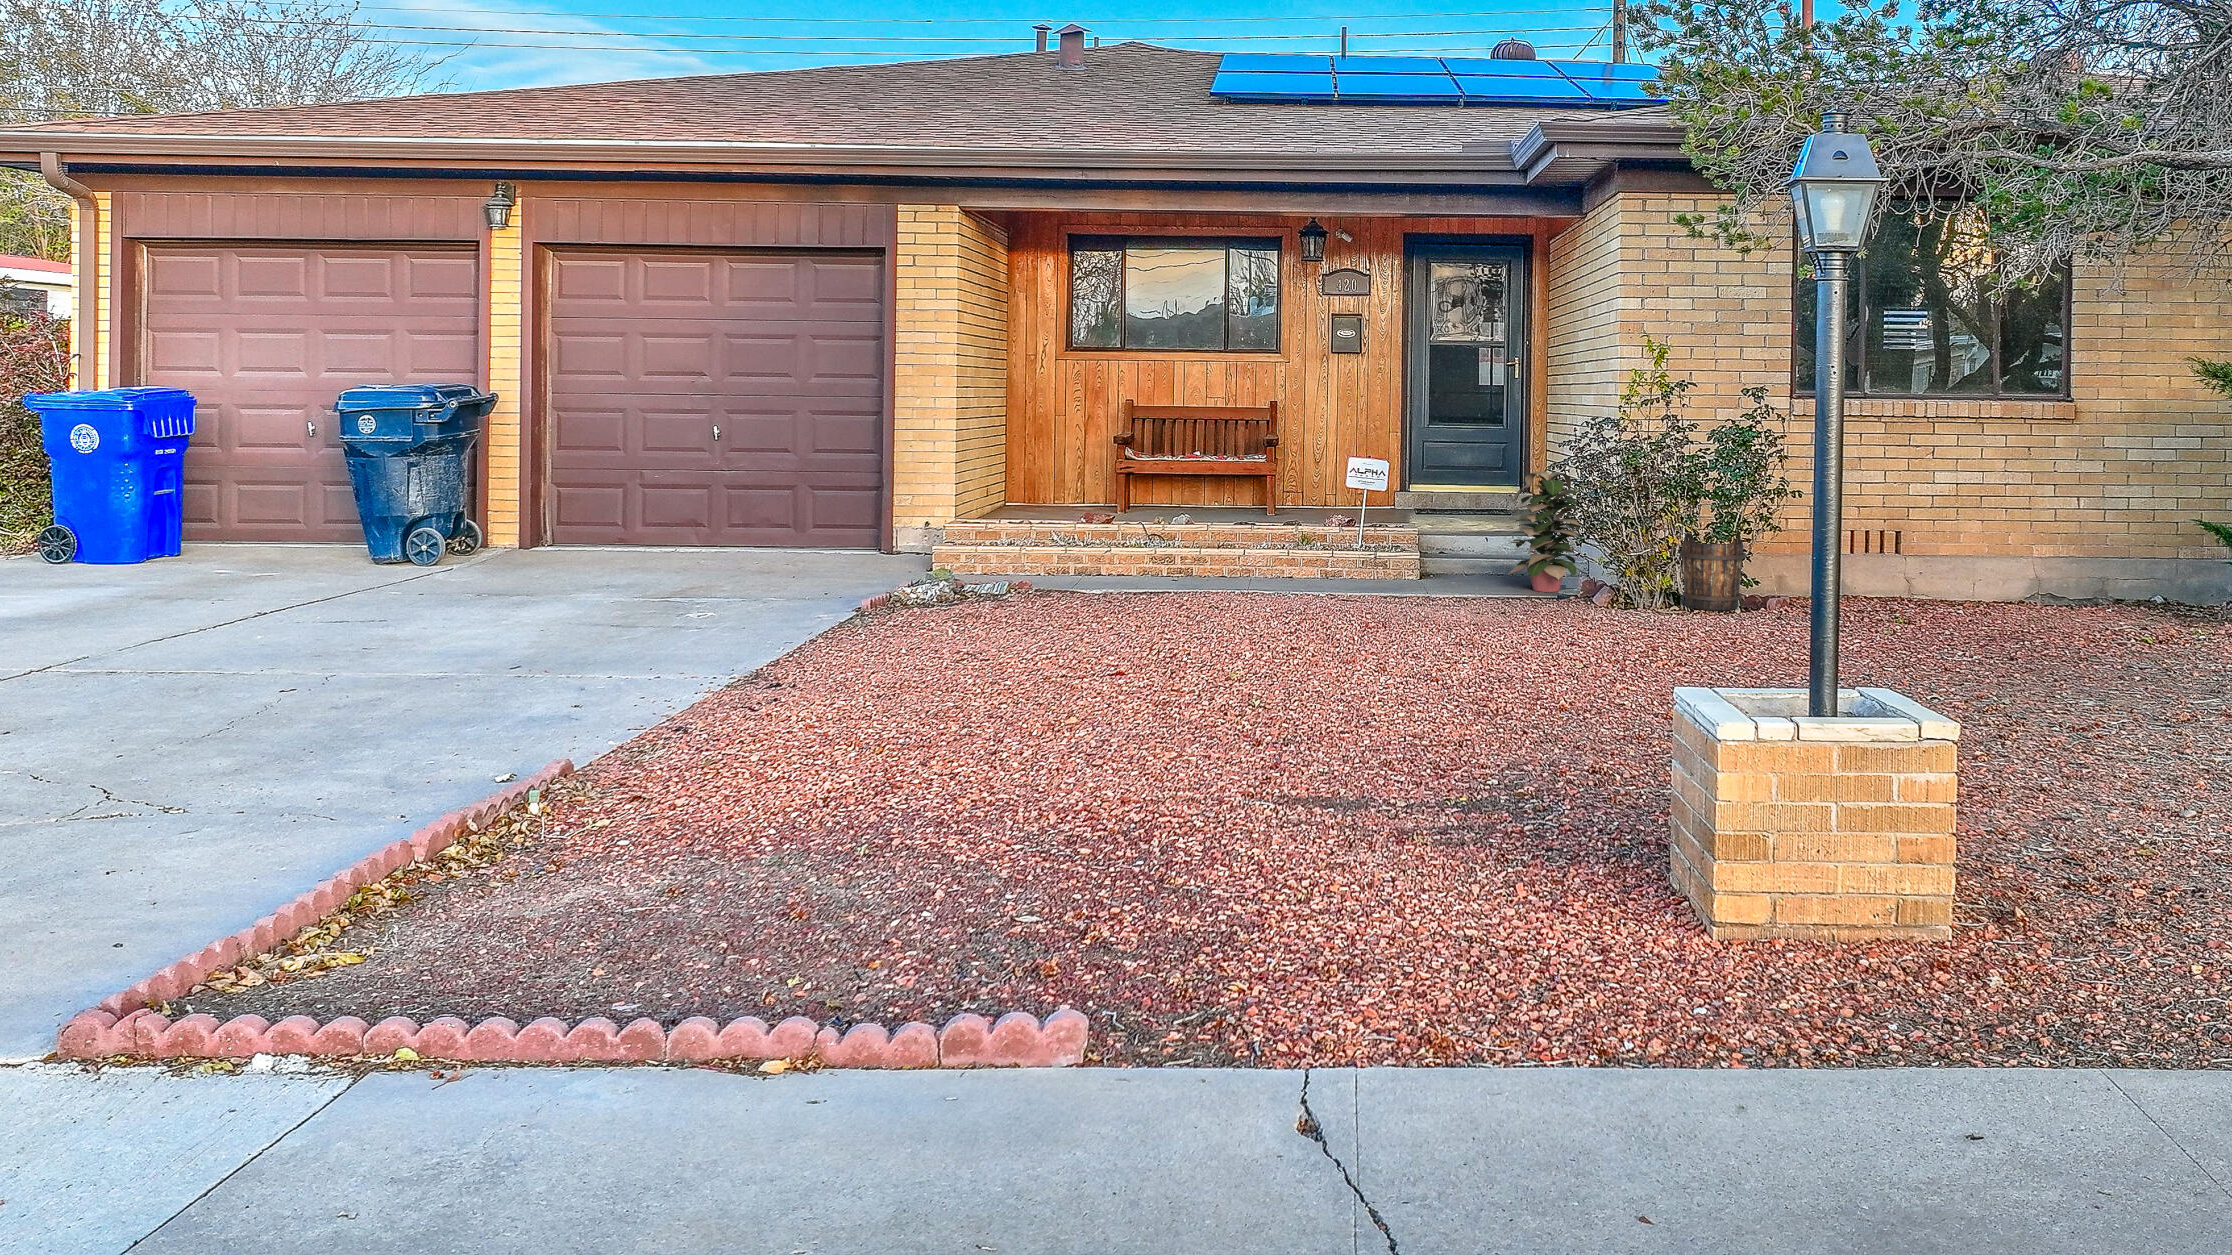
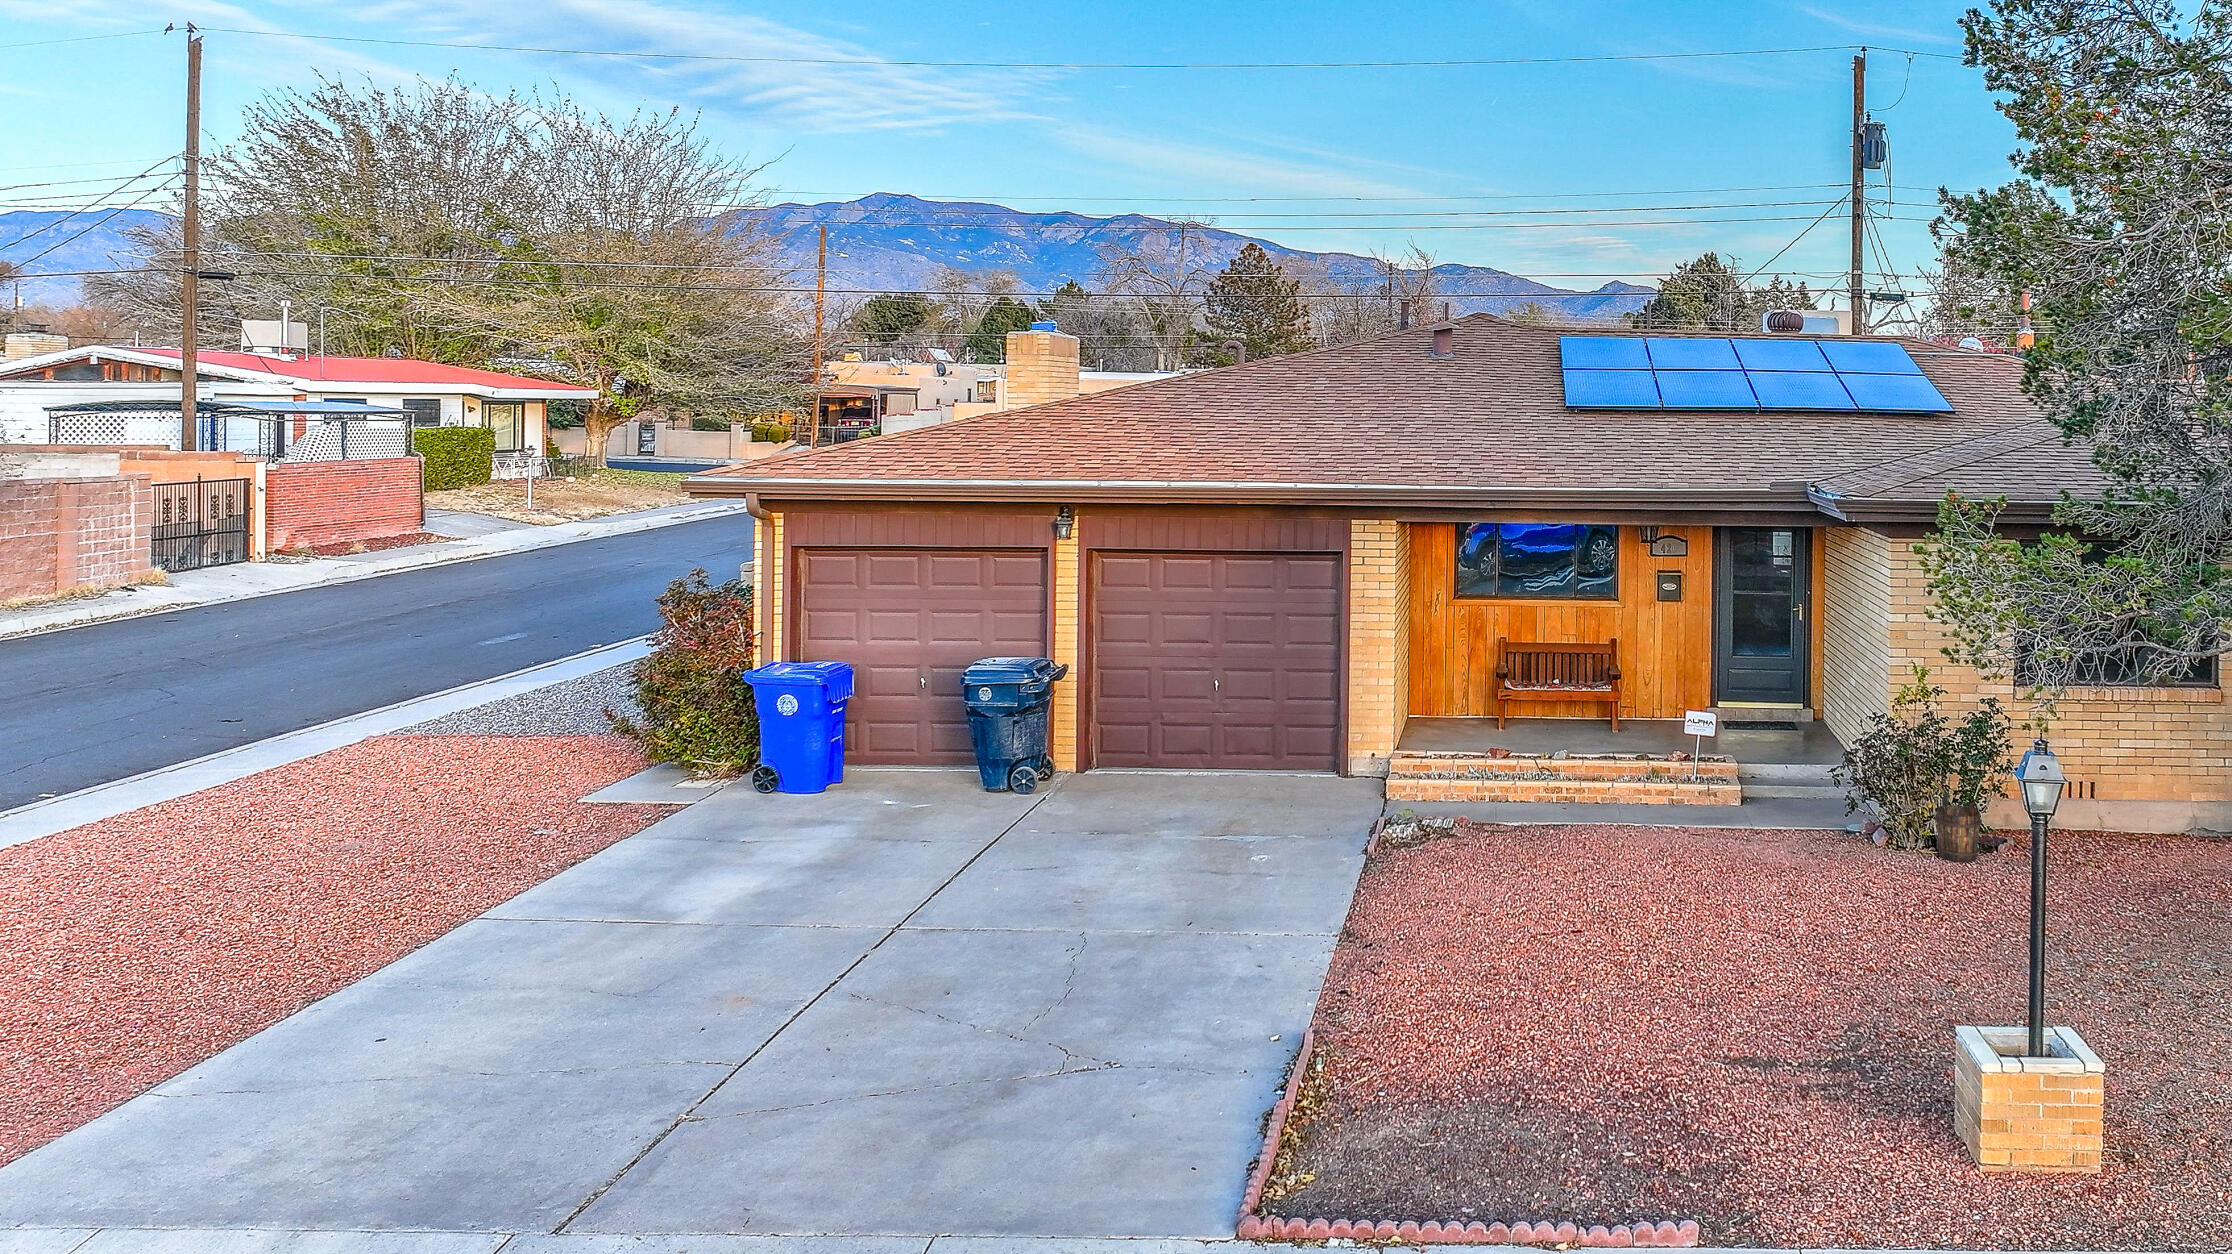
decorative plant: present [1507,471,1585,592] -> none [1809,747,1871,837]

